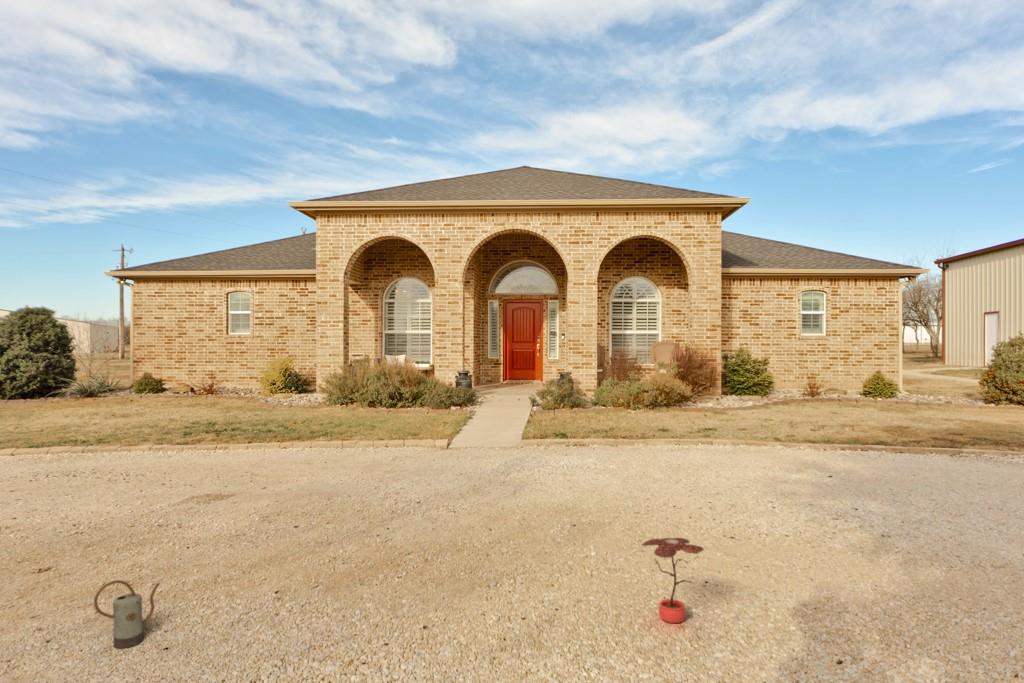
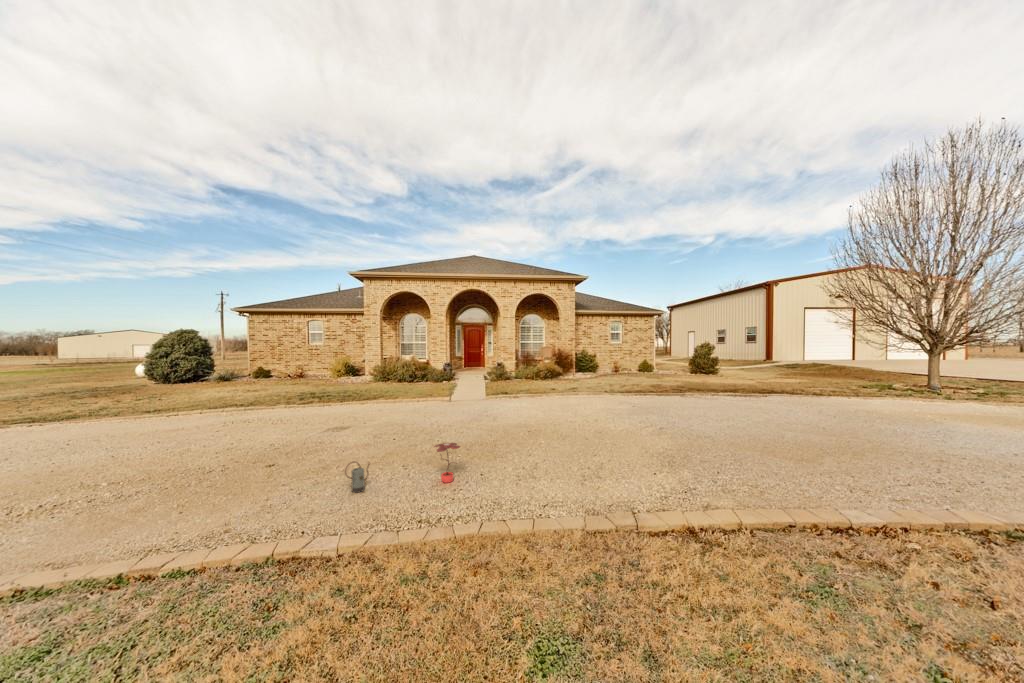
potted plant: present [642,538,703,623] -> present [434,443,460,483]

